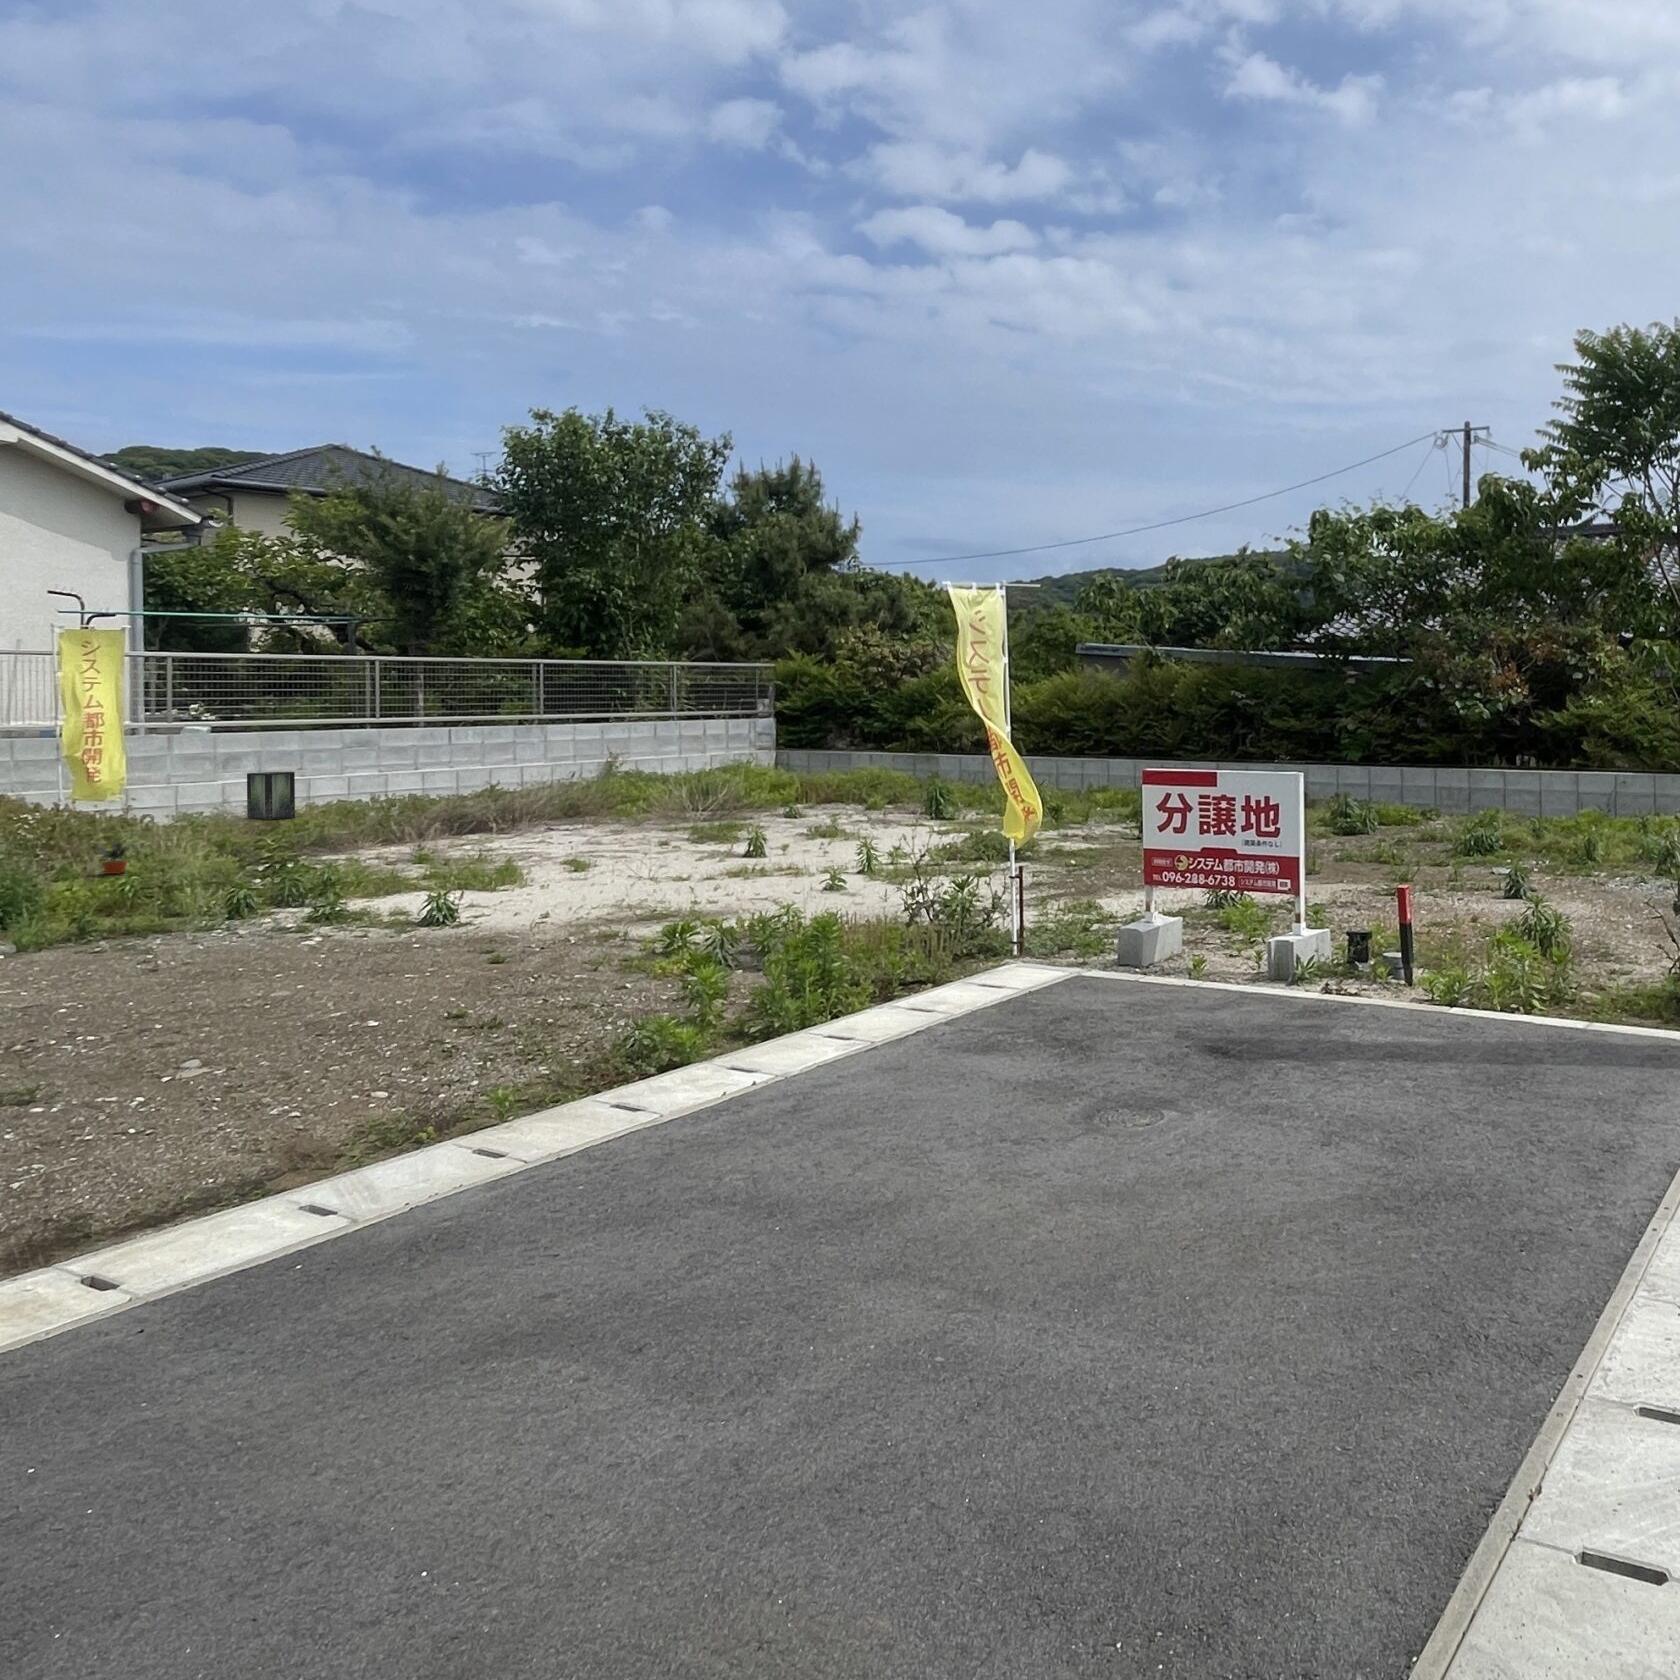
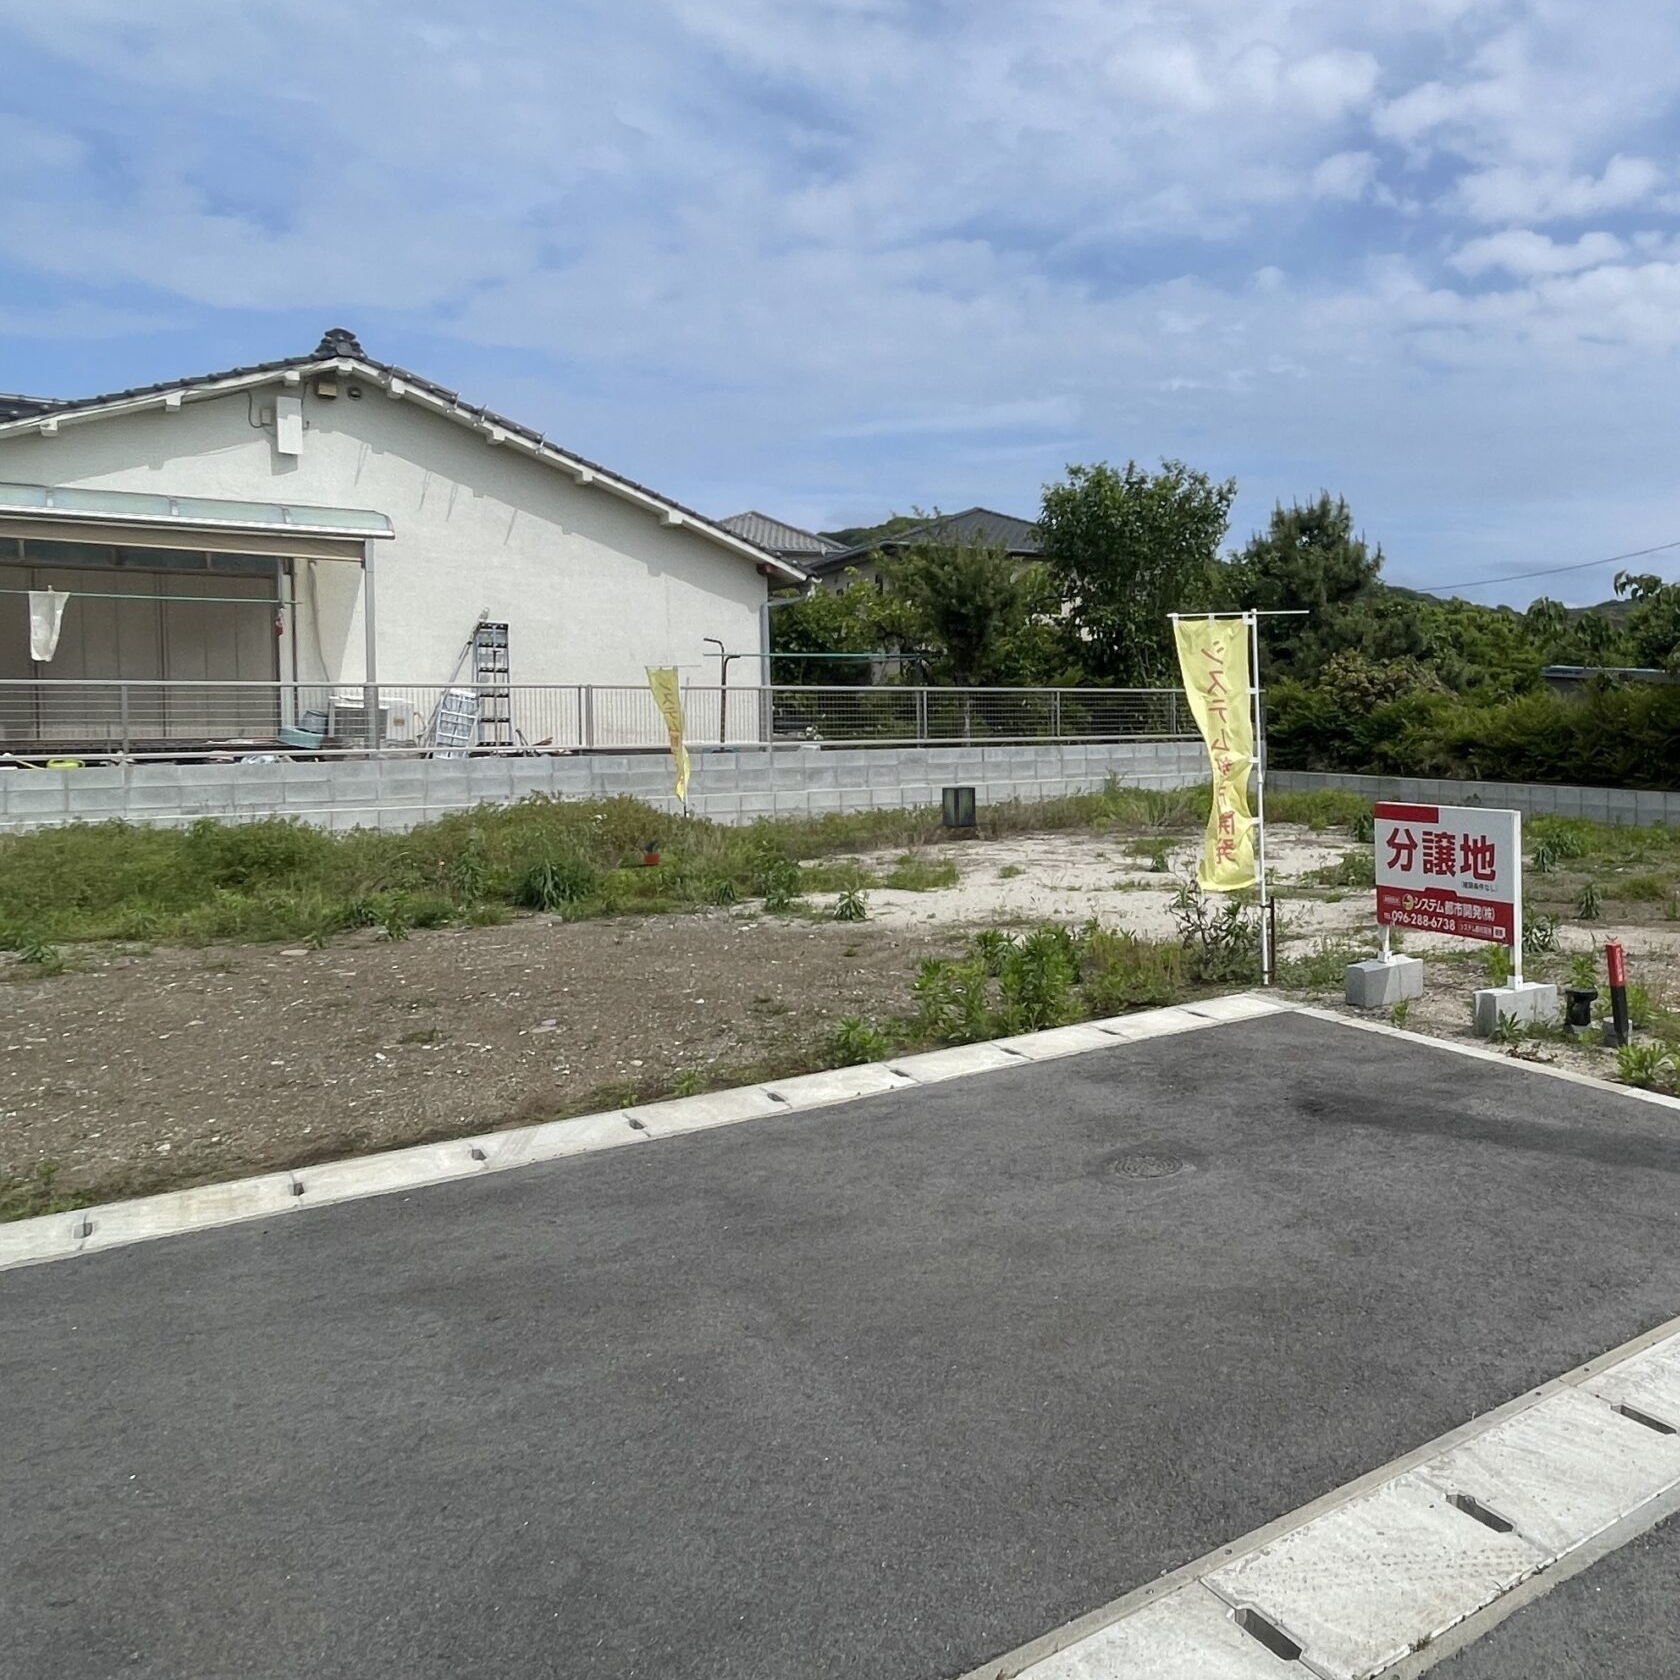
storage box: present [247,772,295,820] -> present [942,787,976,827]

